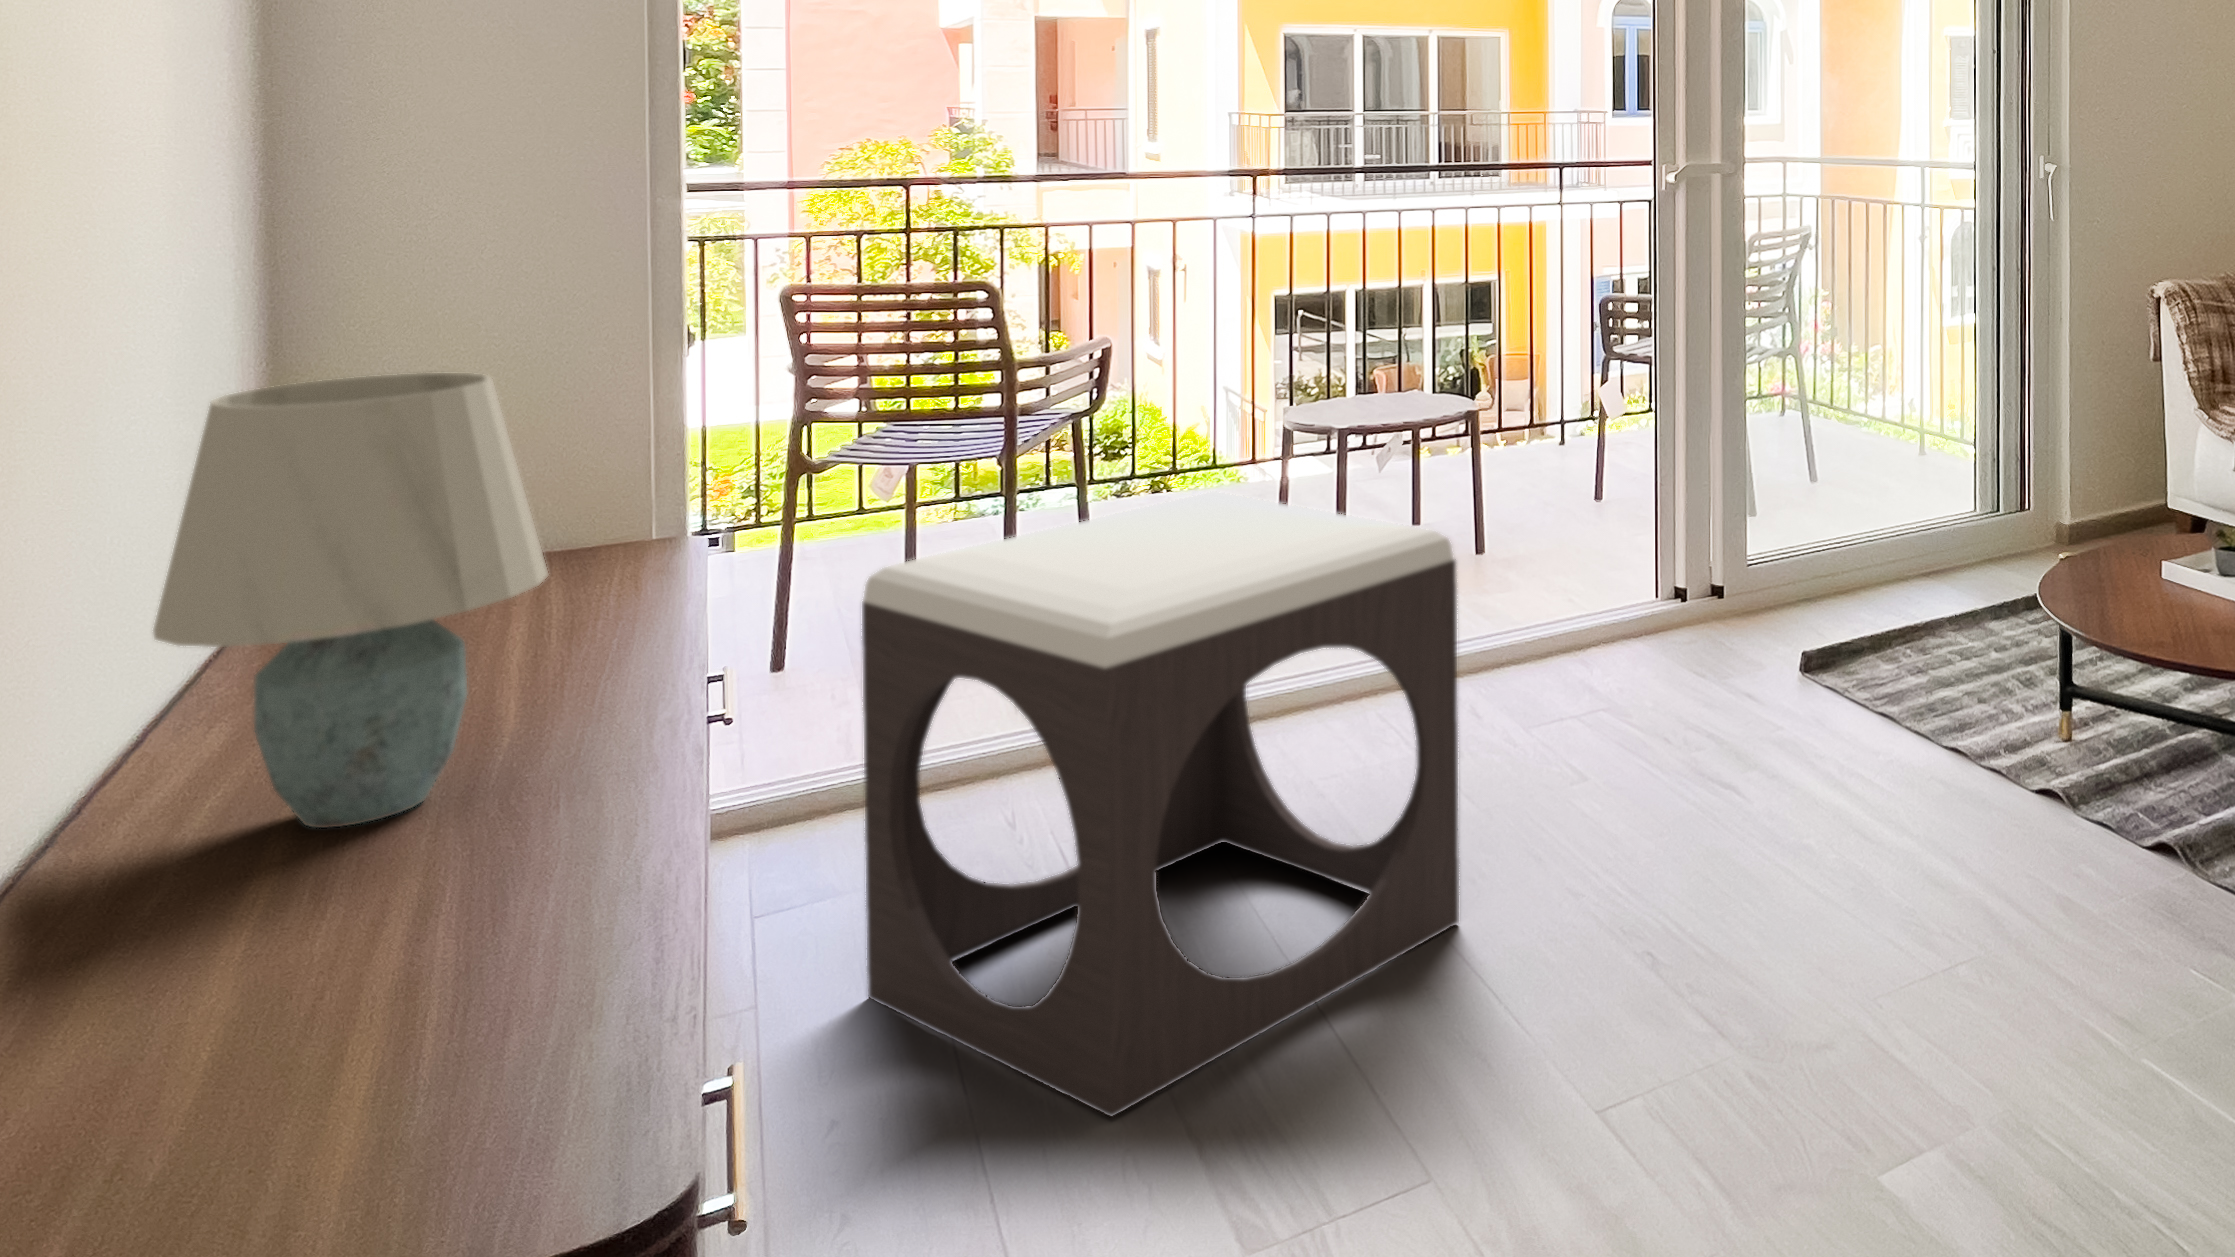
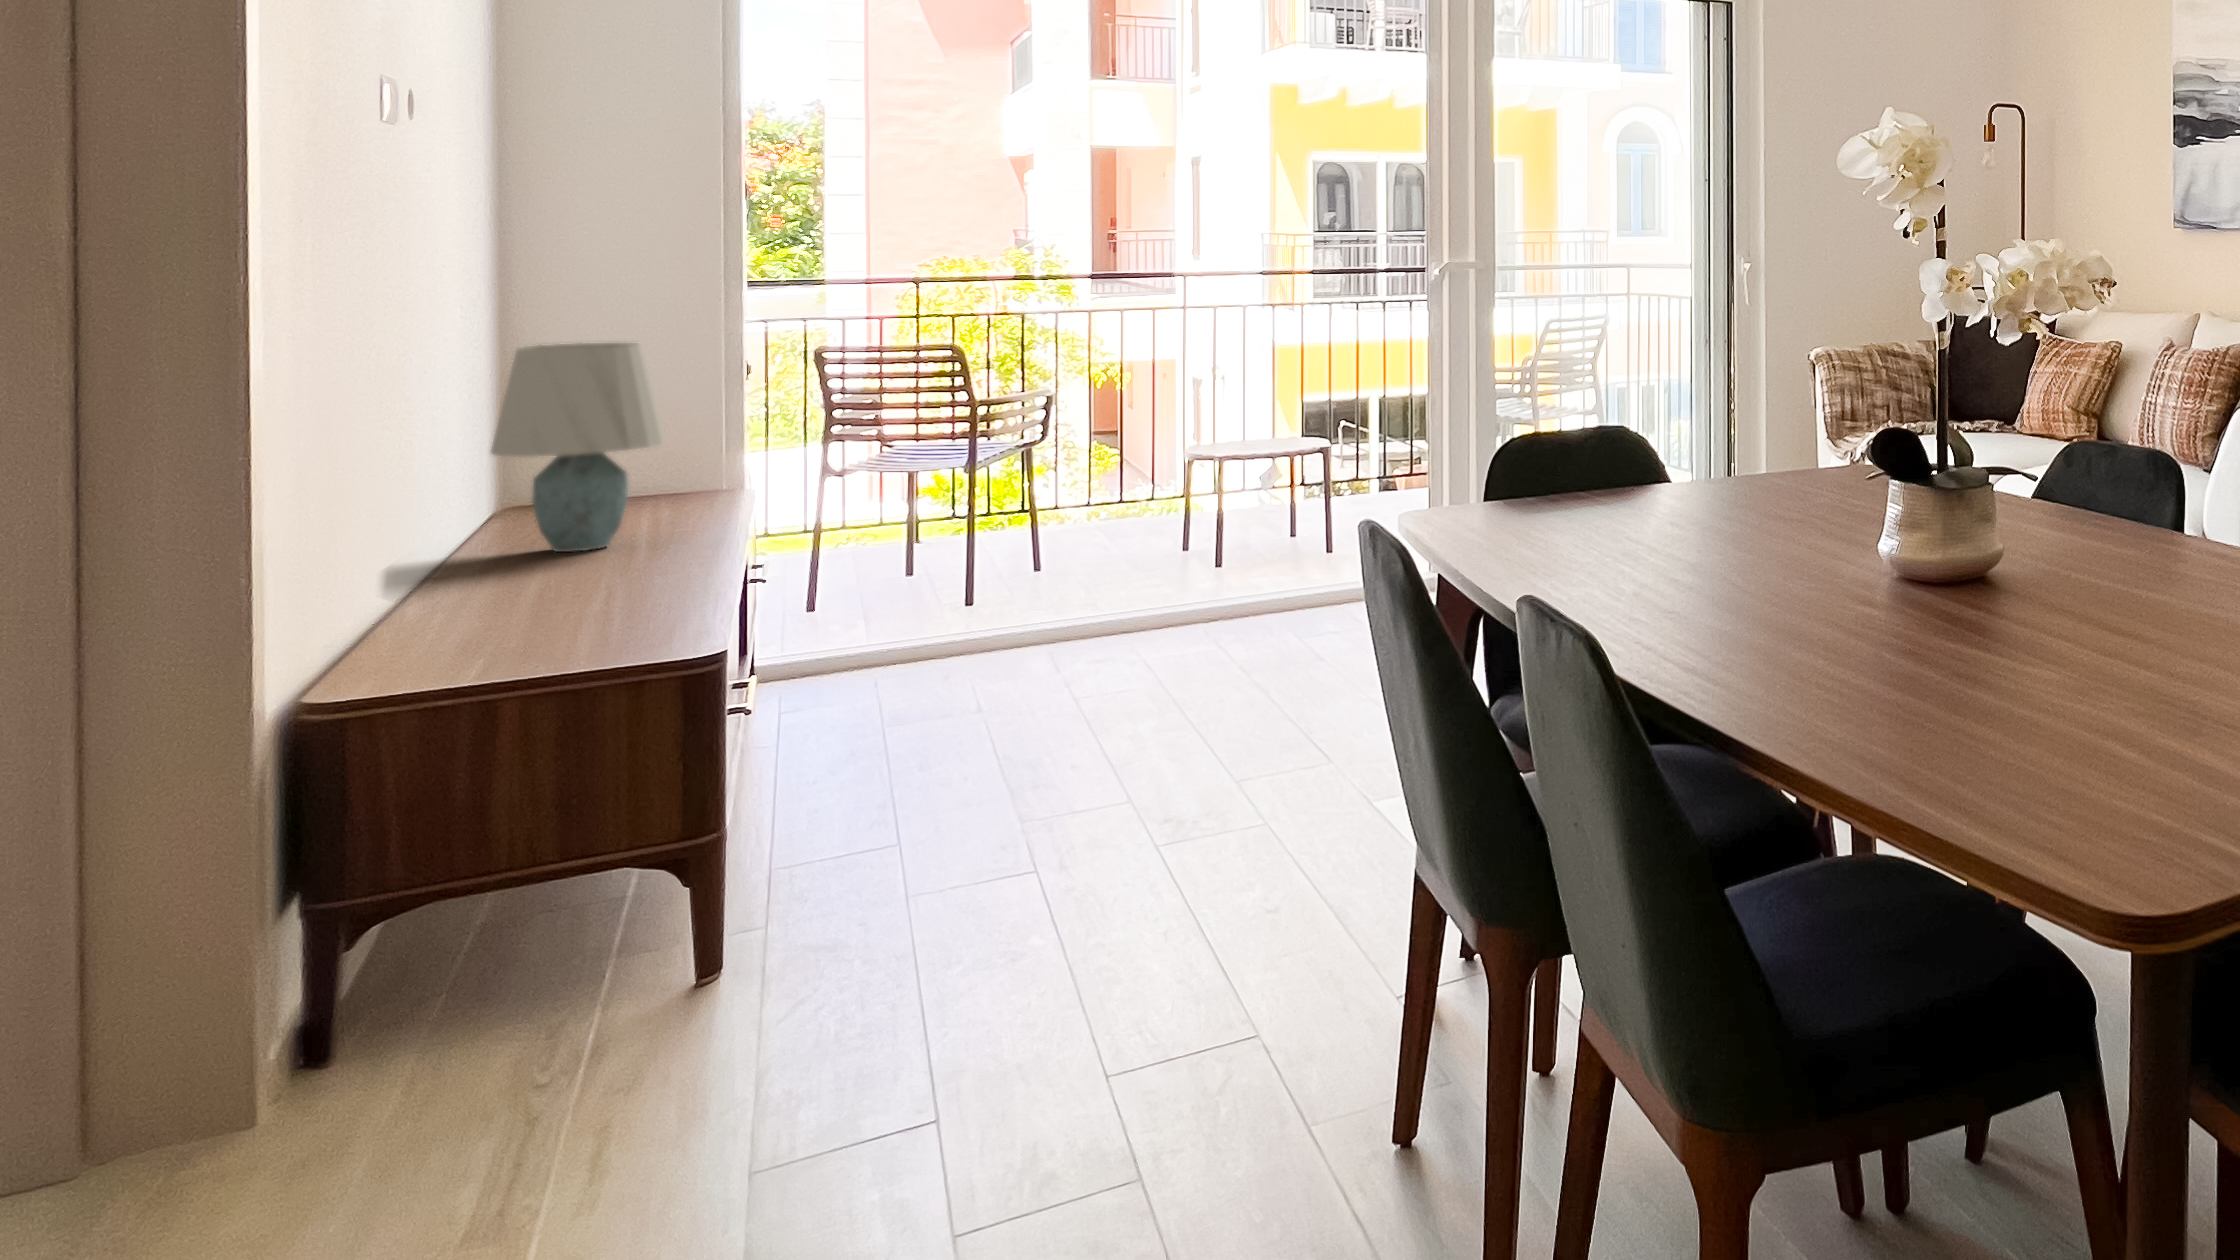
footstool: present [862,492,1459,1116] -> none [840,453,1191,765]

